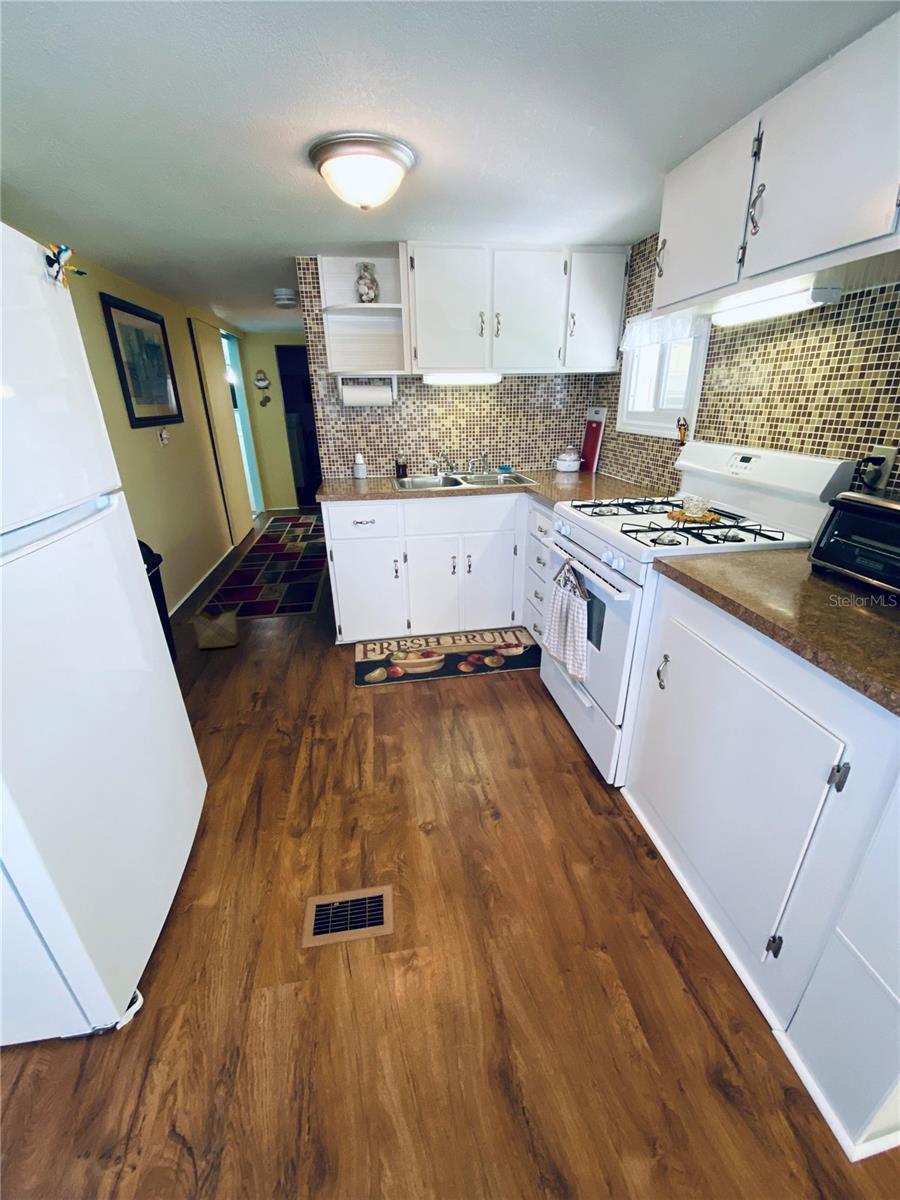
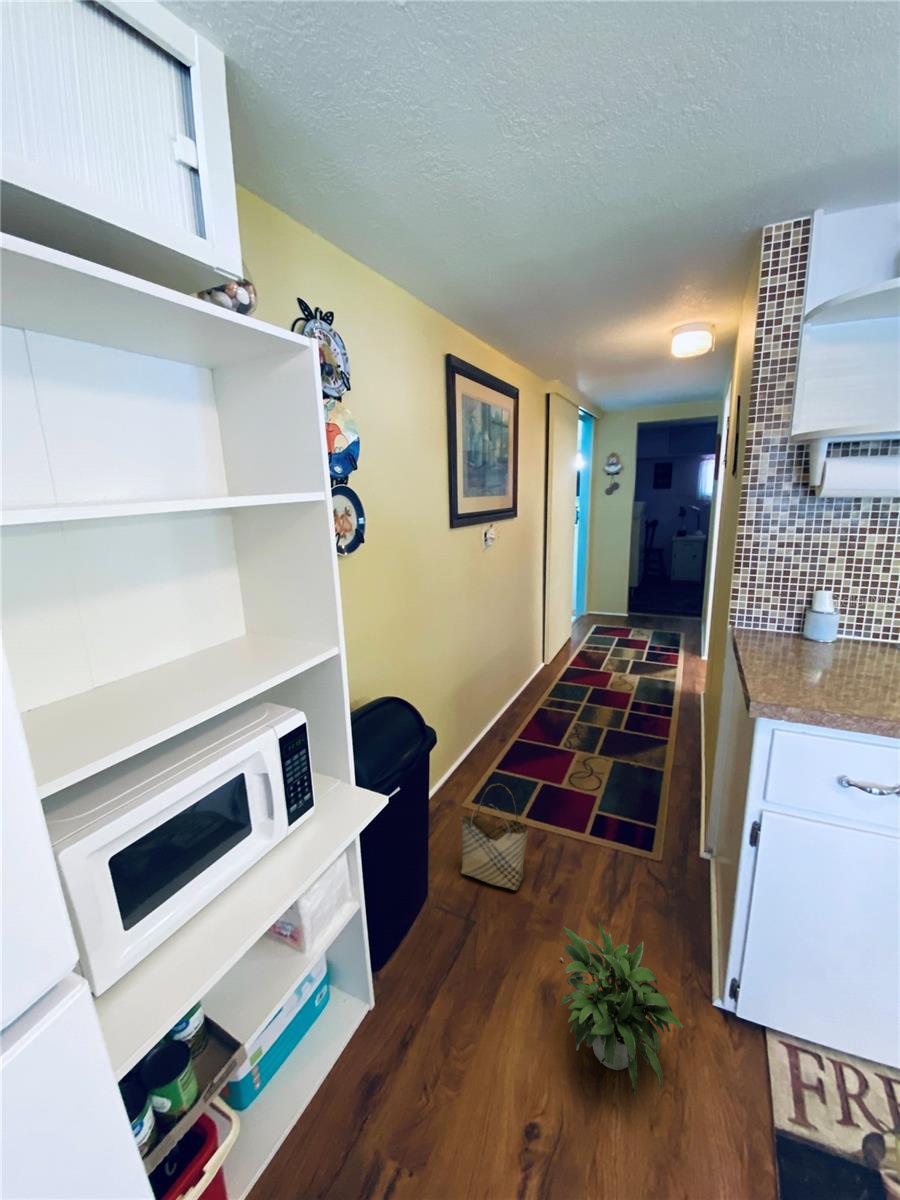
potted plant: none [258,621,315,676] -> present [560,922,683,1094]

